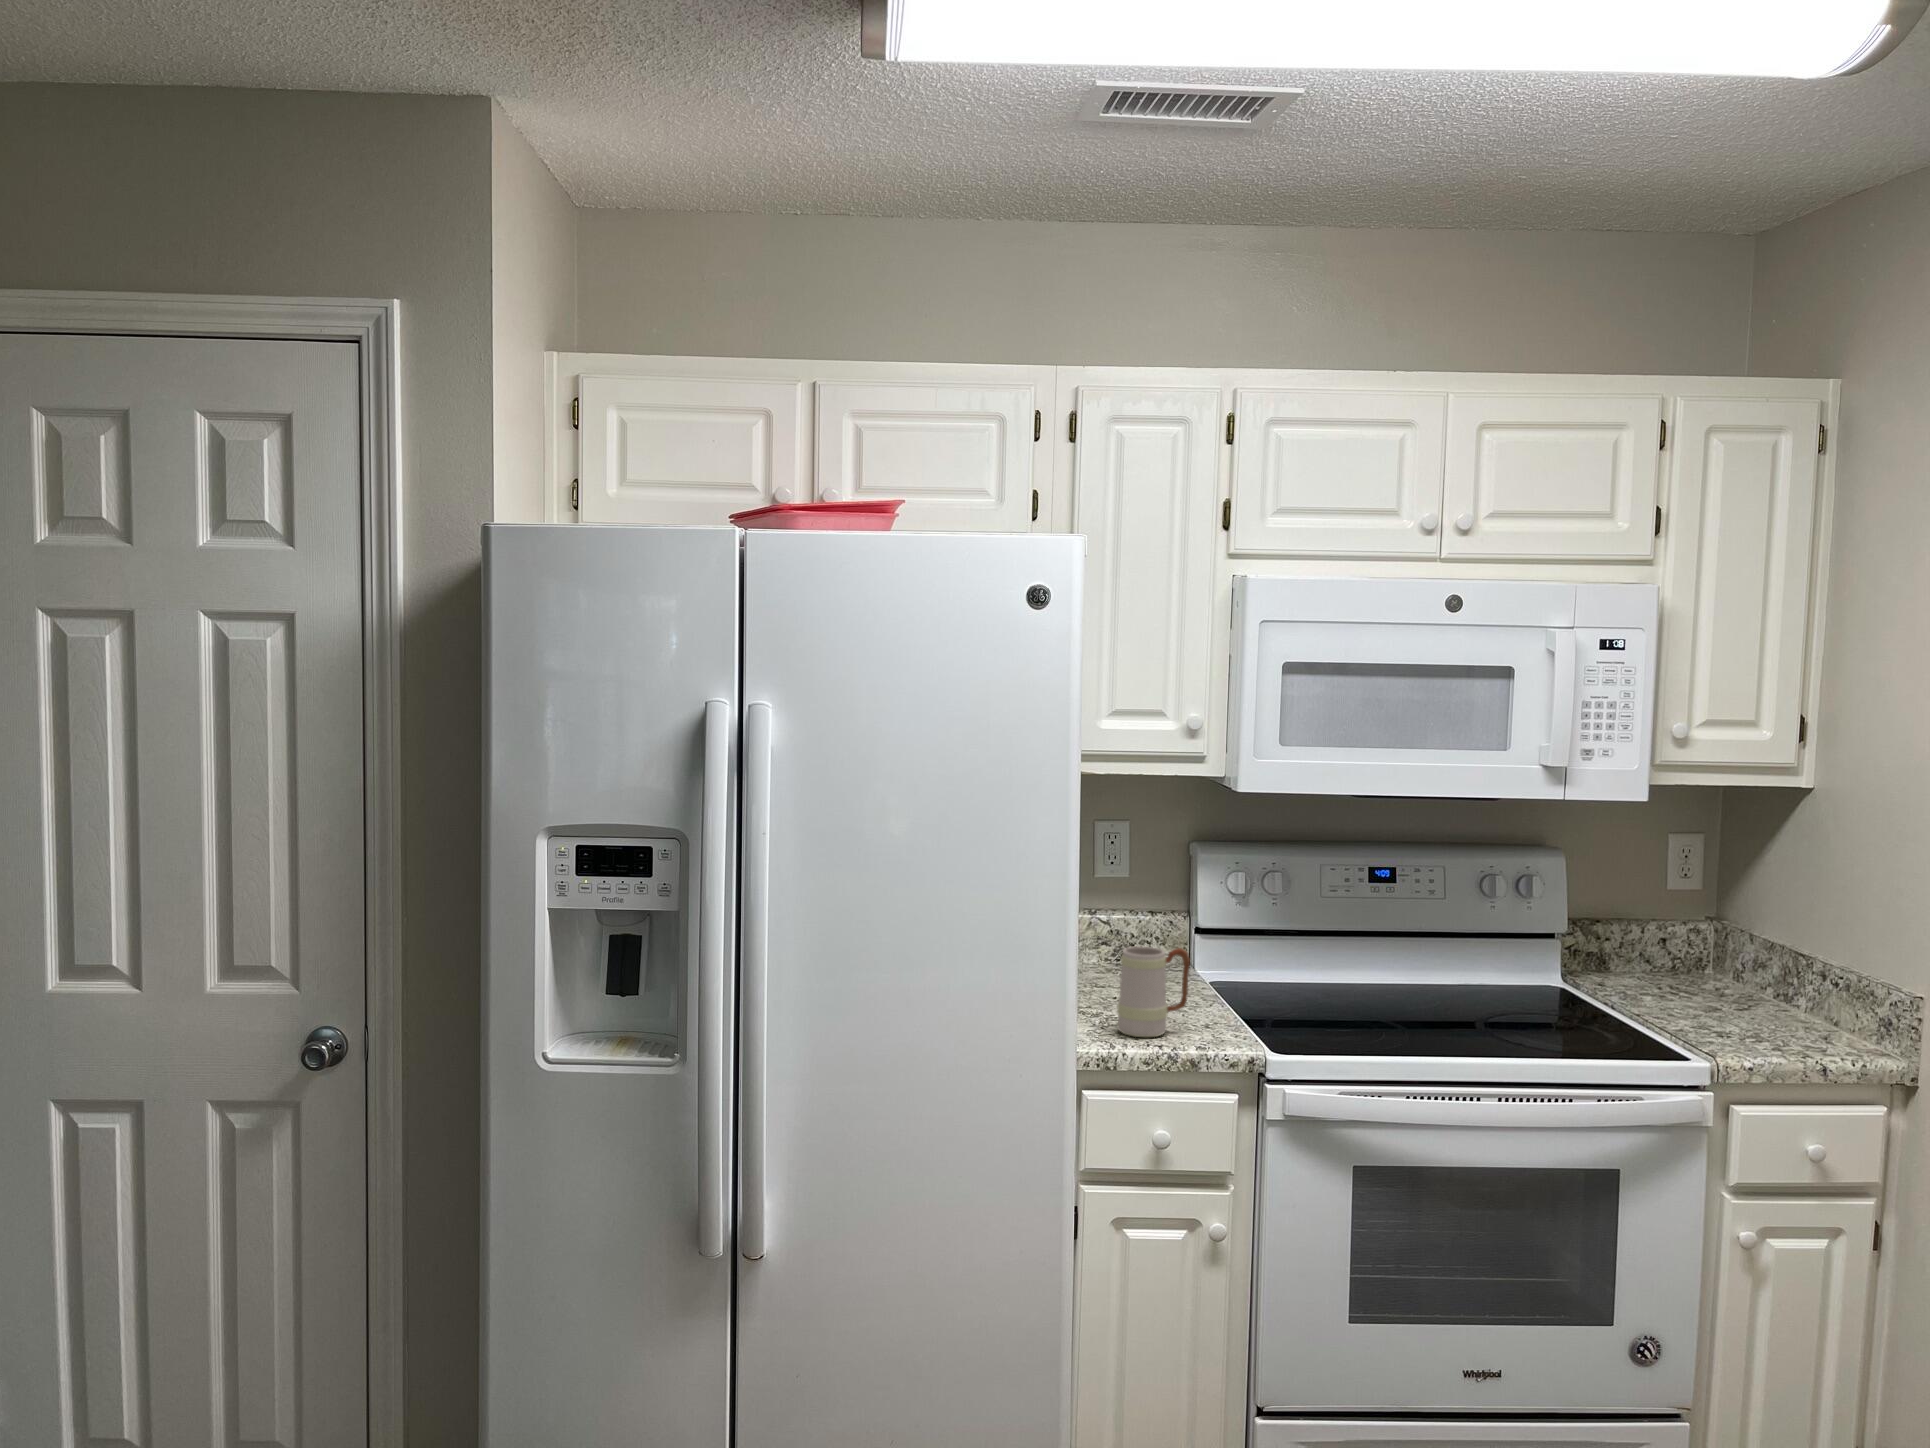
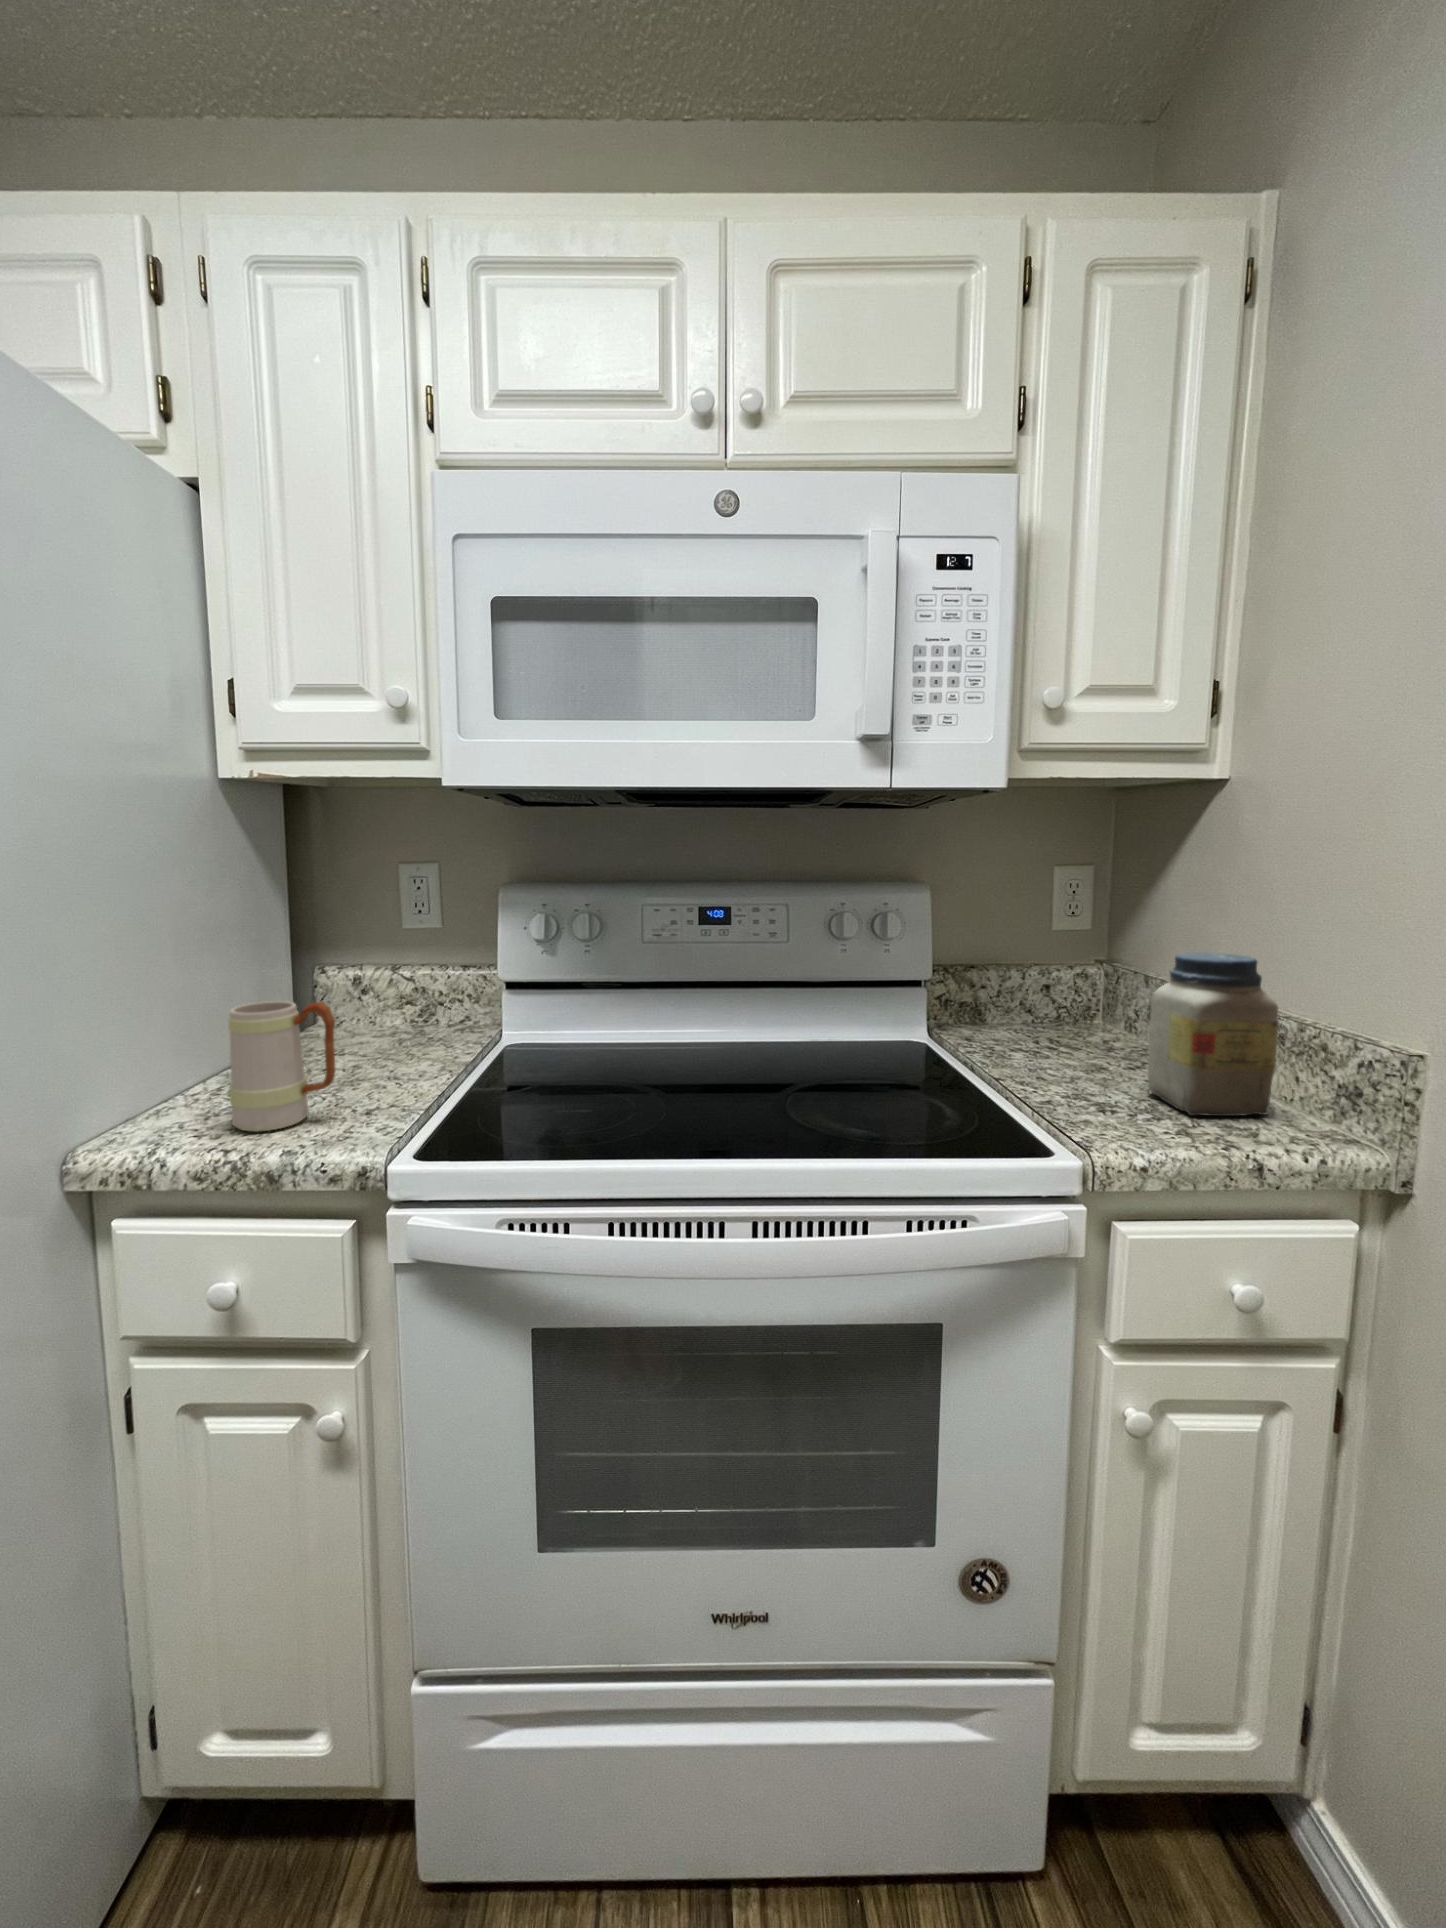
jar: none [1752,923,1842,1040] -> present [1148,952,1279,1116]

